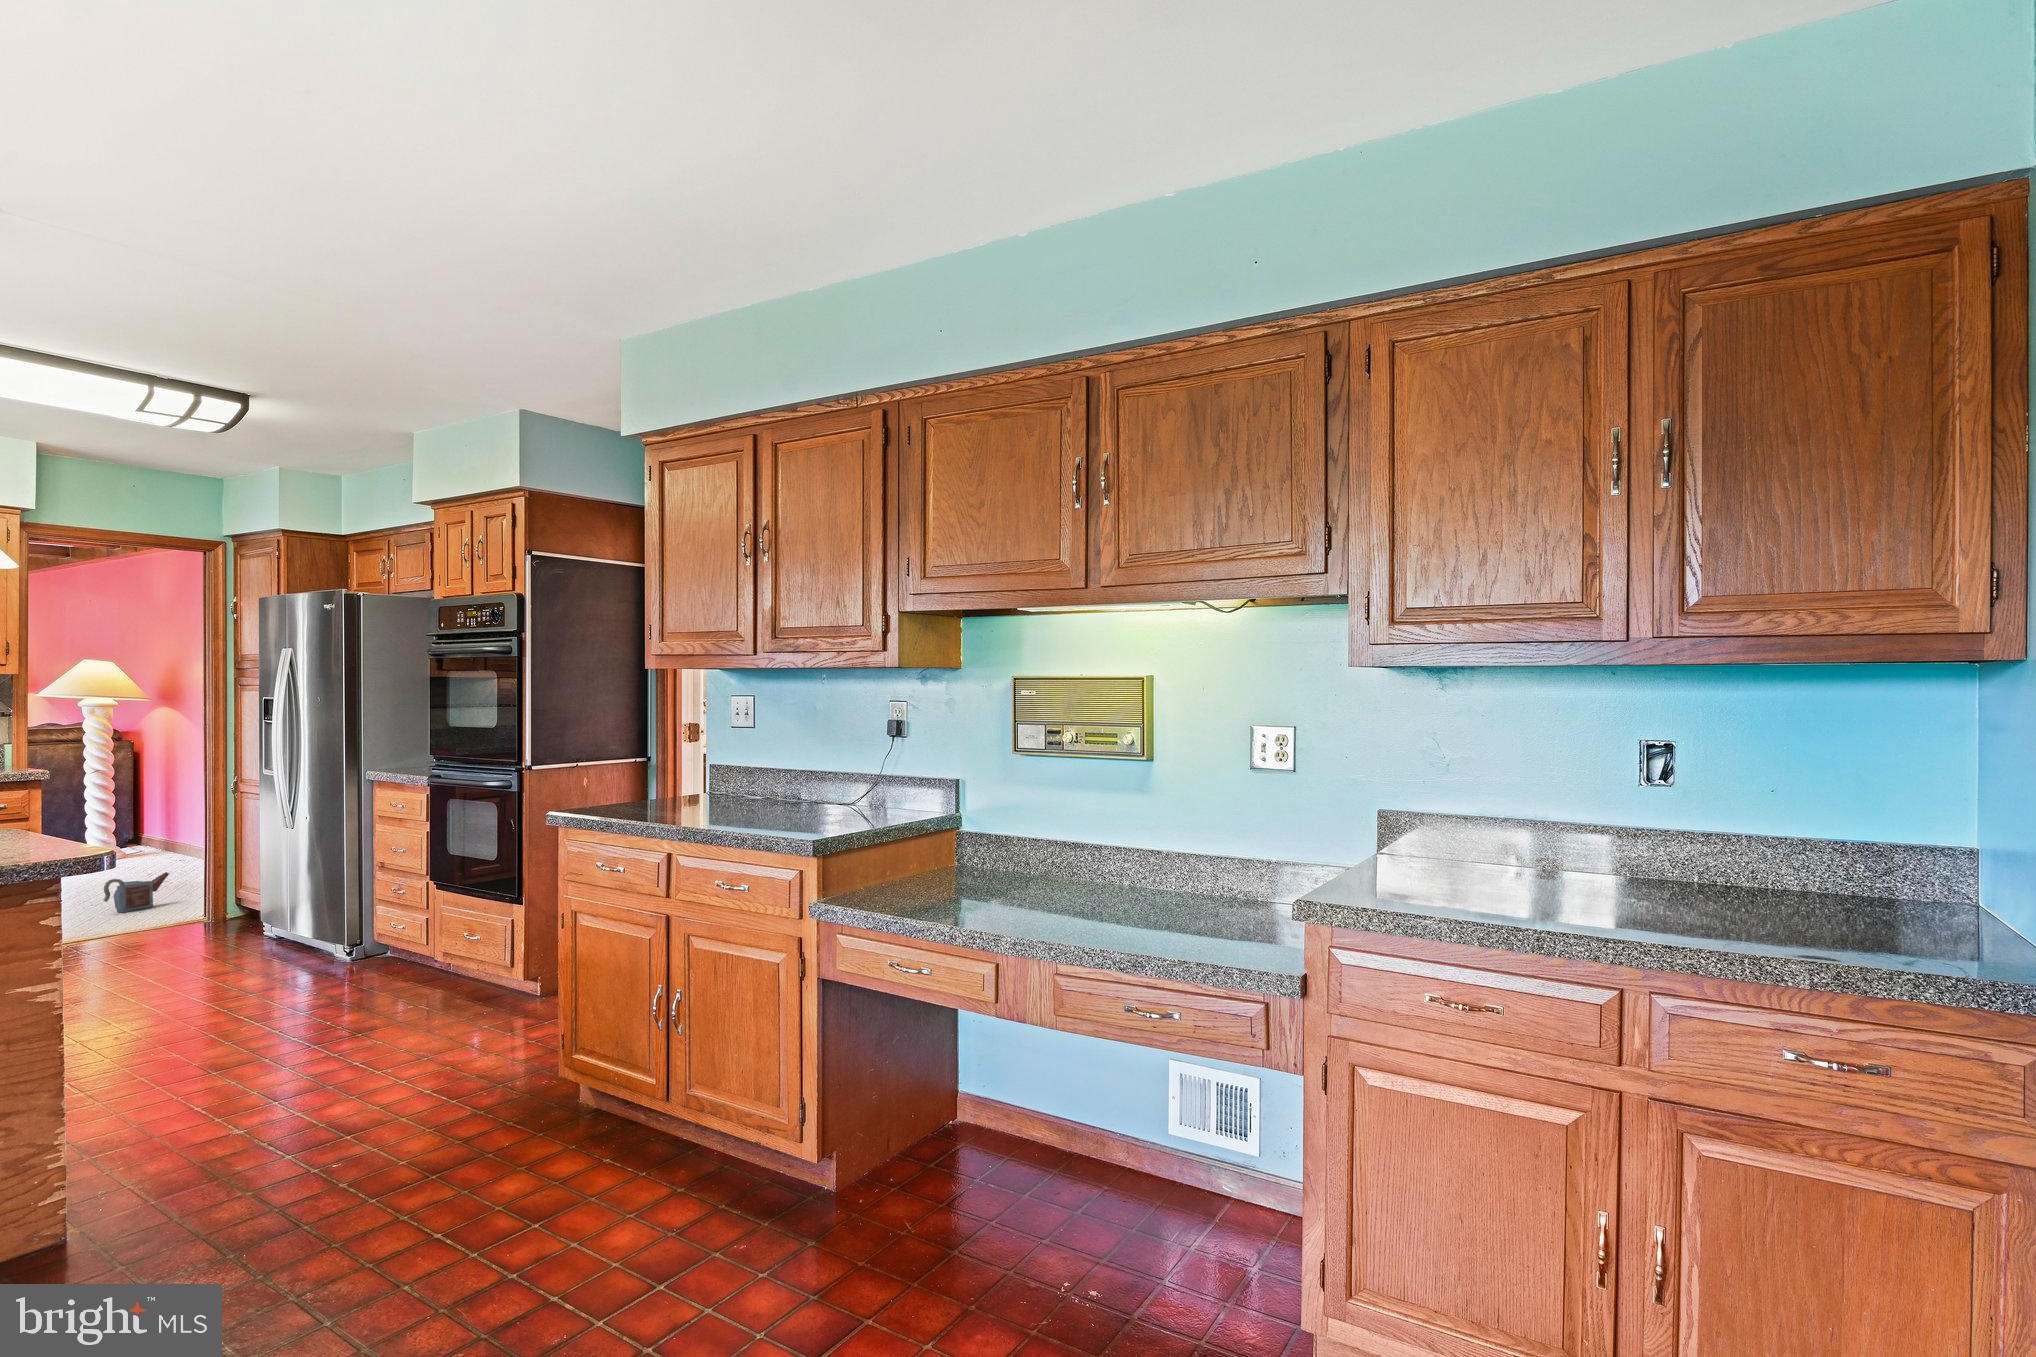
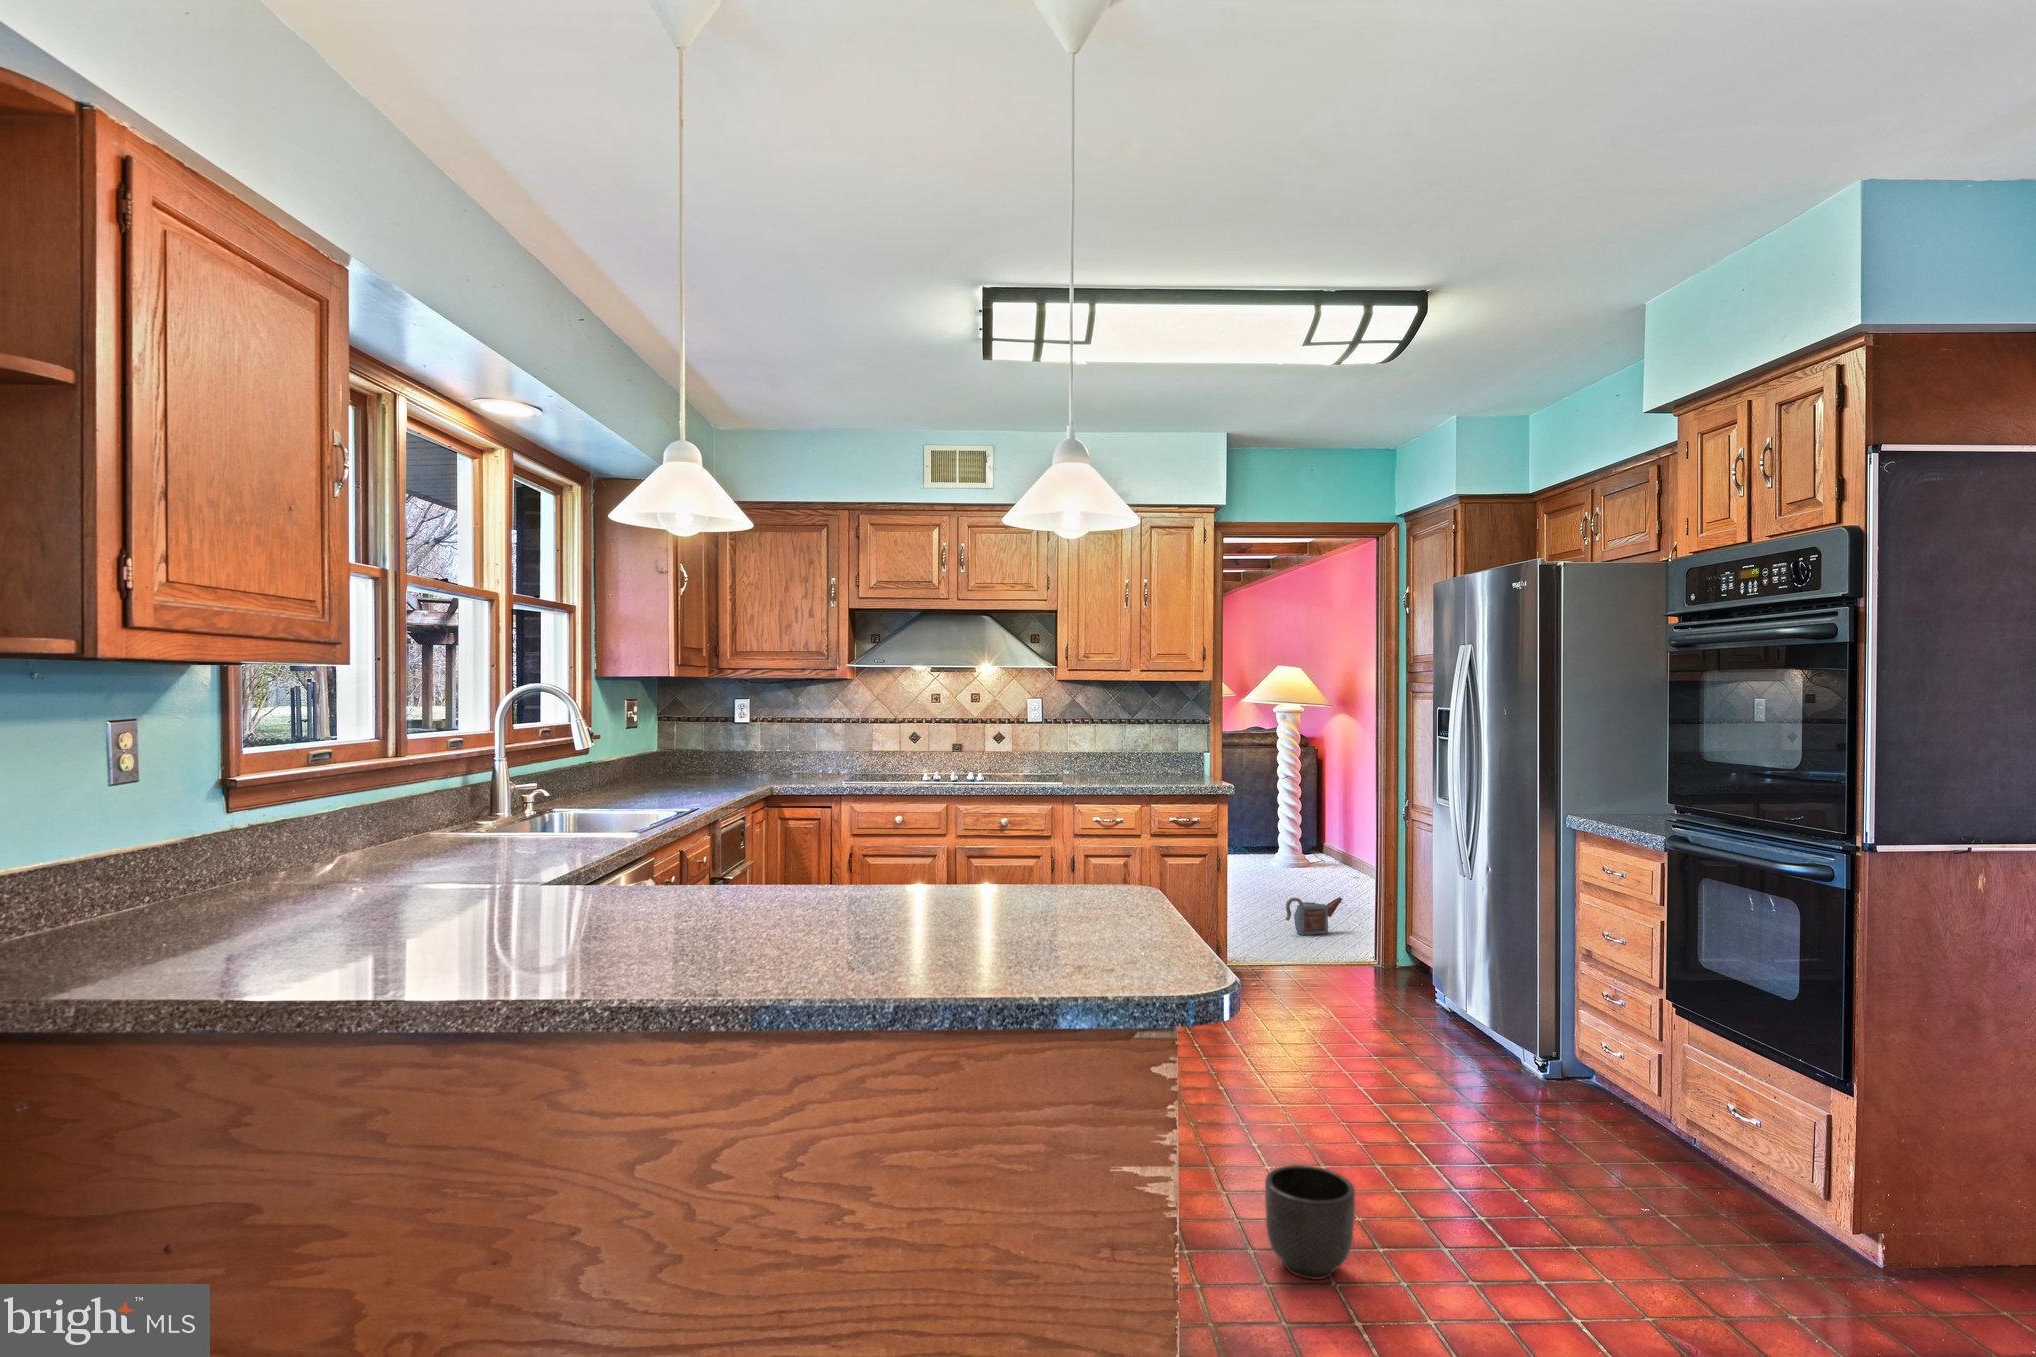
planter: none [111,1026,190,1100] -> present [1265,1165,1355,1279]

